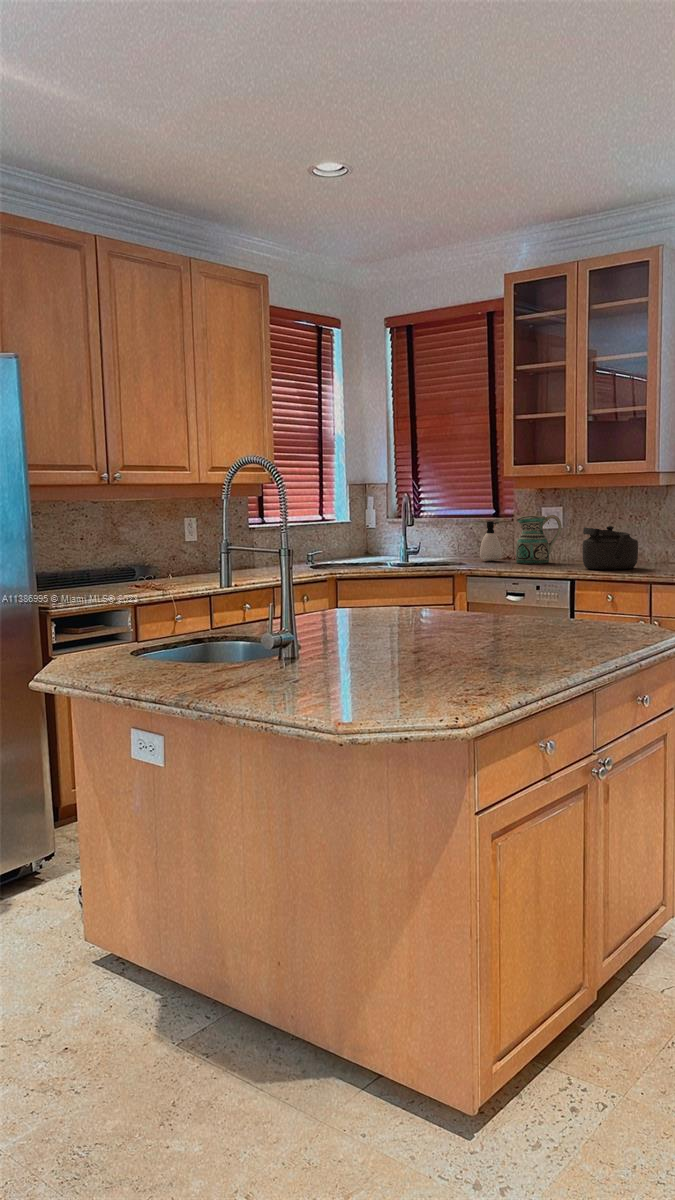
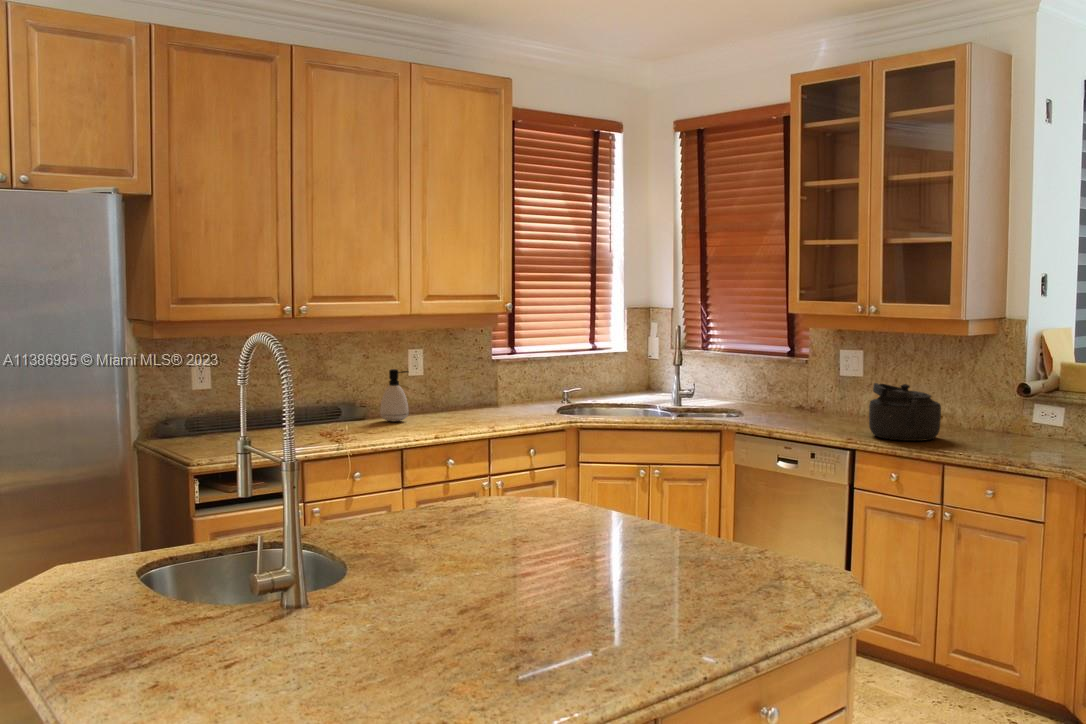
ceramic pitcher: present [516,515,562,564] -> none [802,360,859,420]
soap dispenser: present [480,521,501,561] -> present [380,369,409,421]

